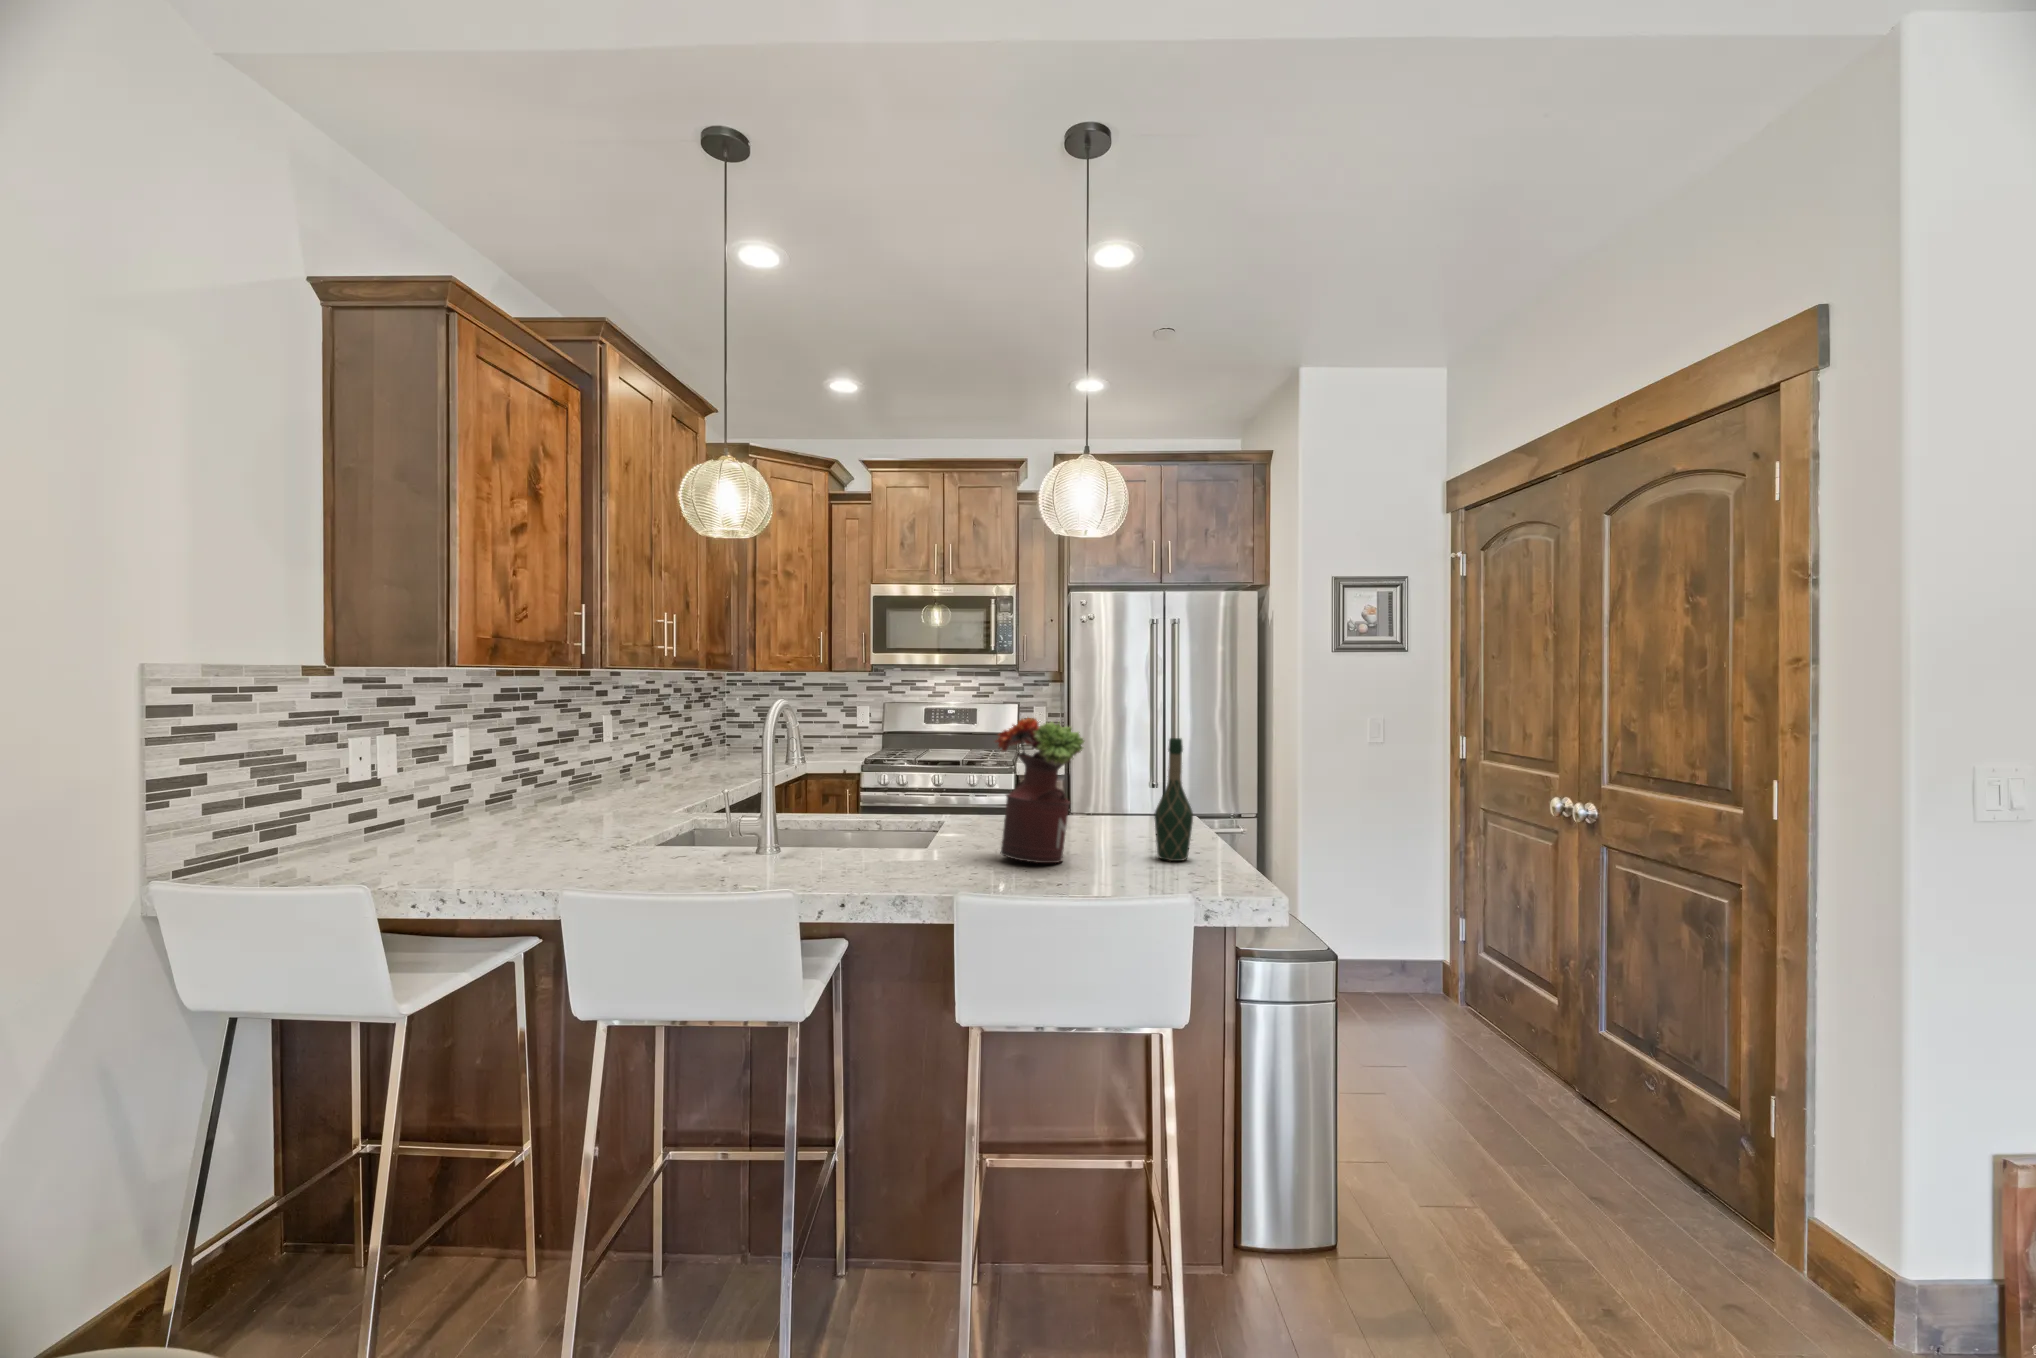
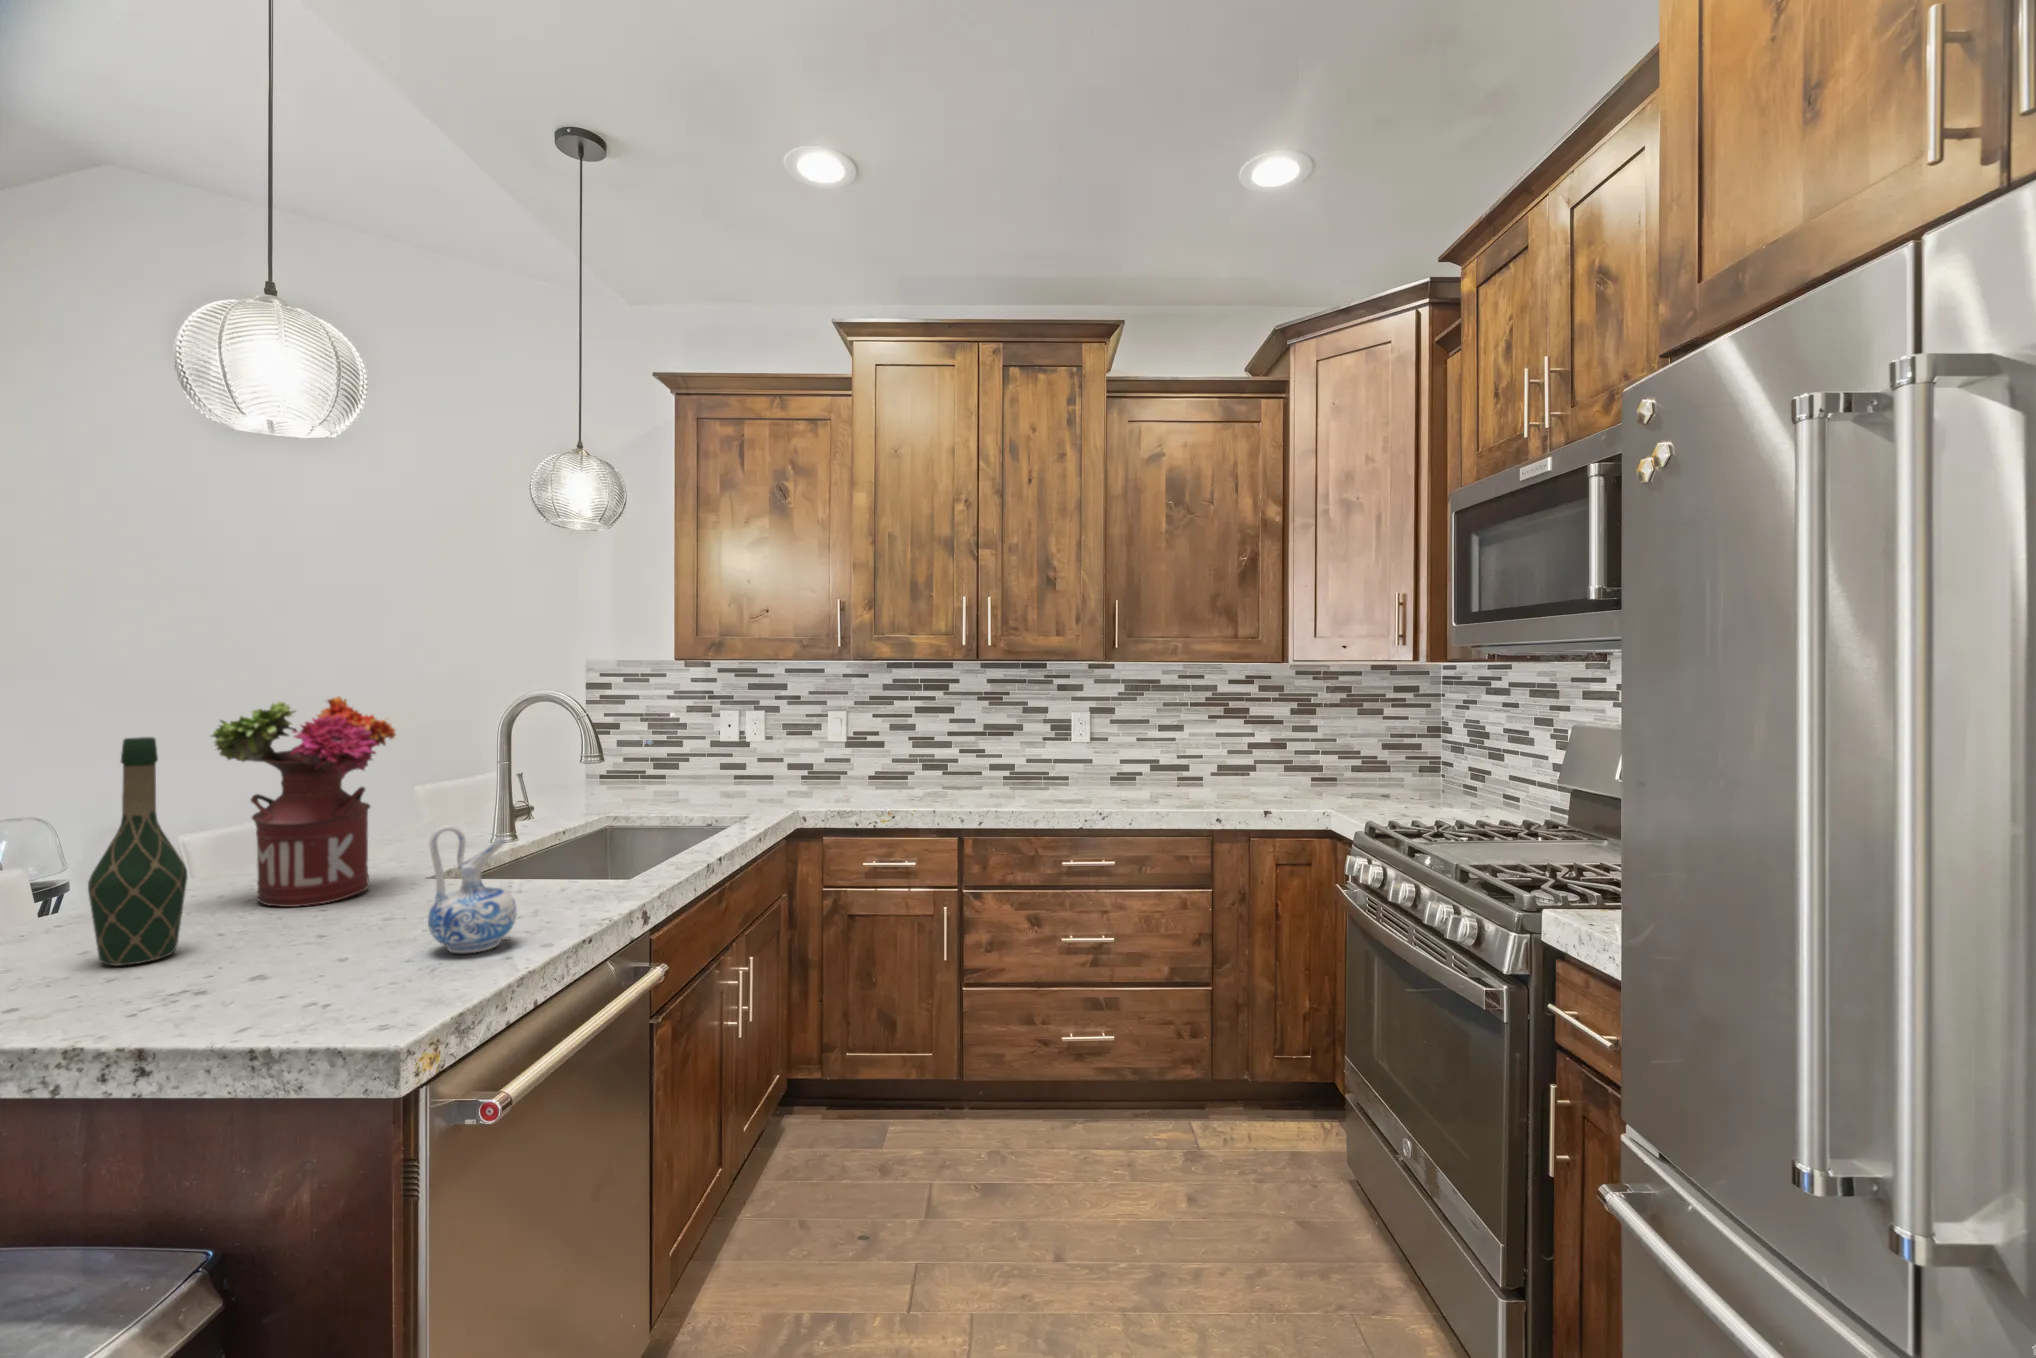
ceramic pitcher: none [1110,770,1146,831] -> present [428,825,516,953]

